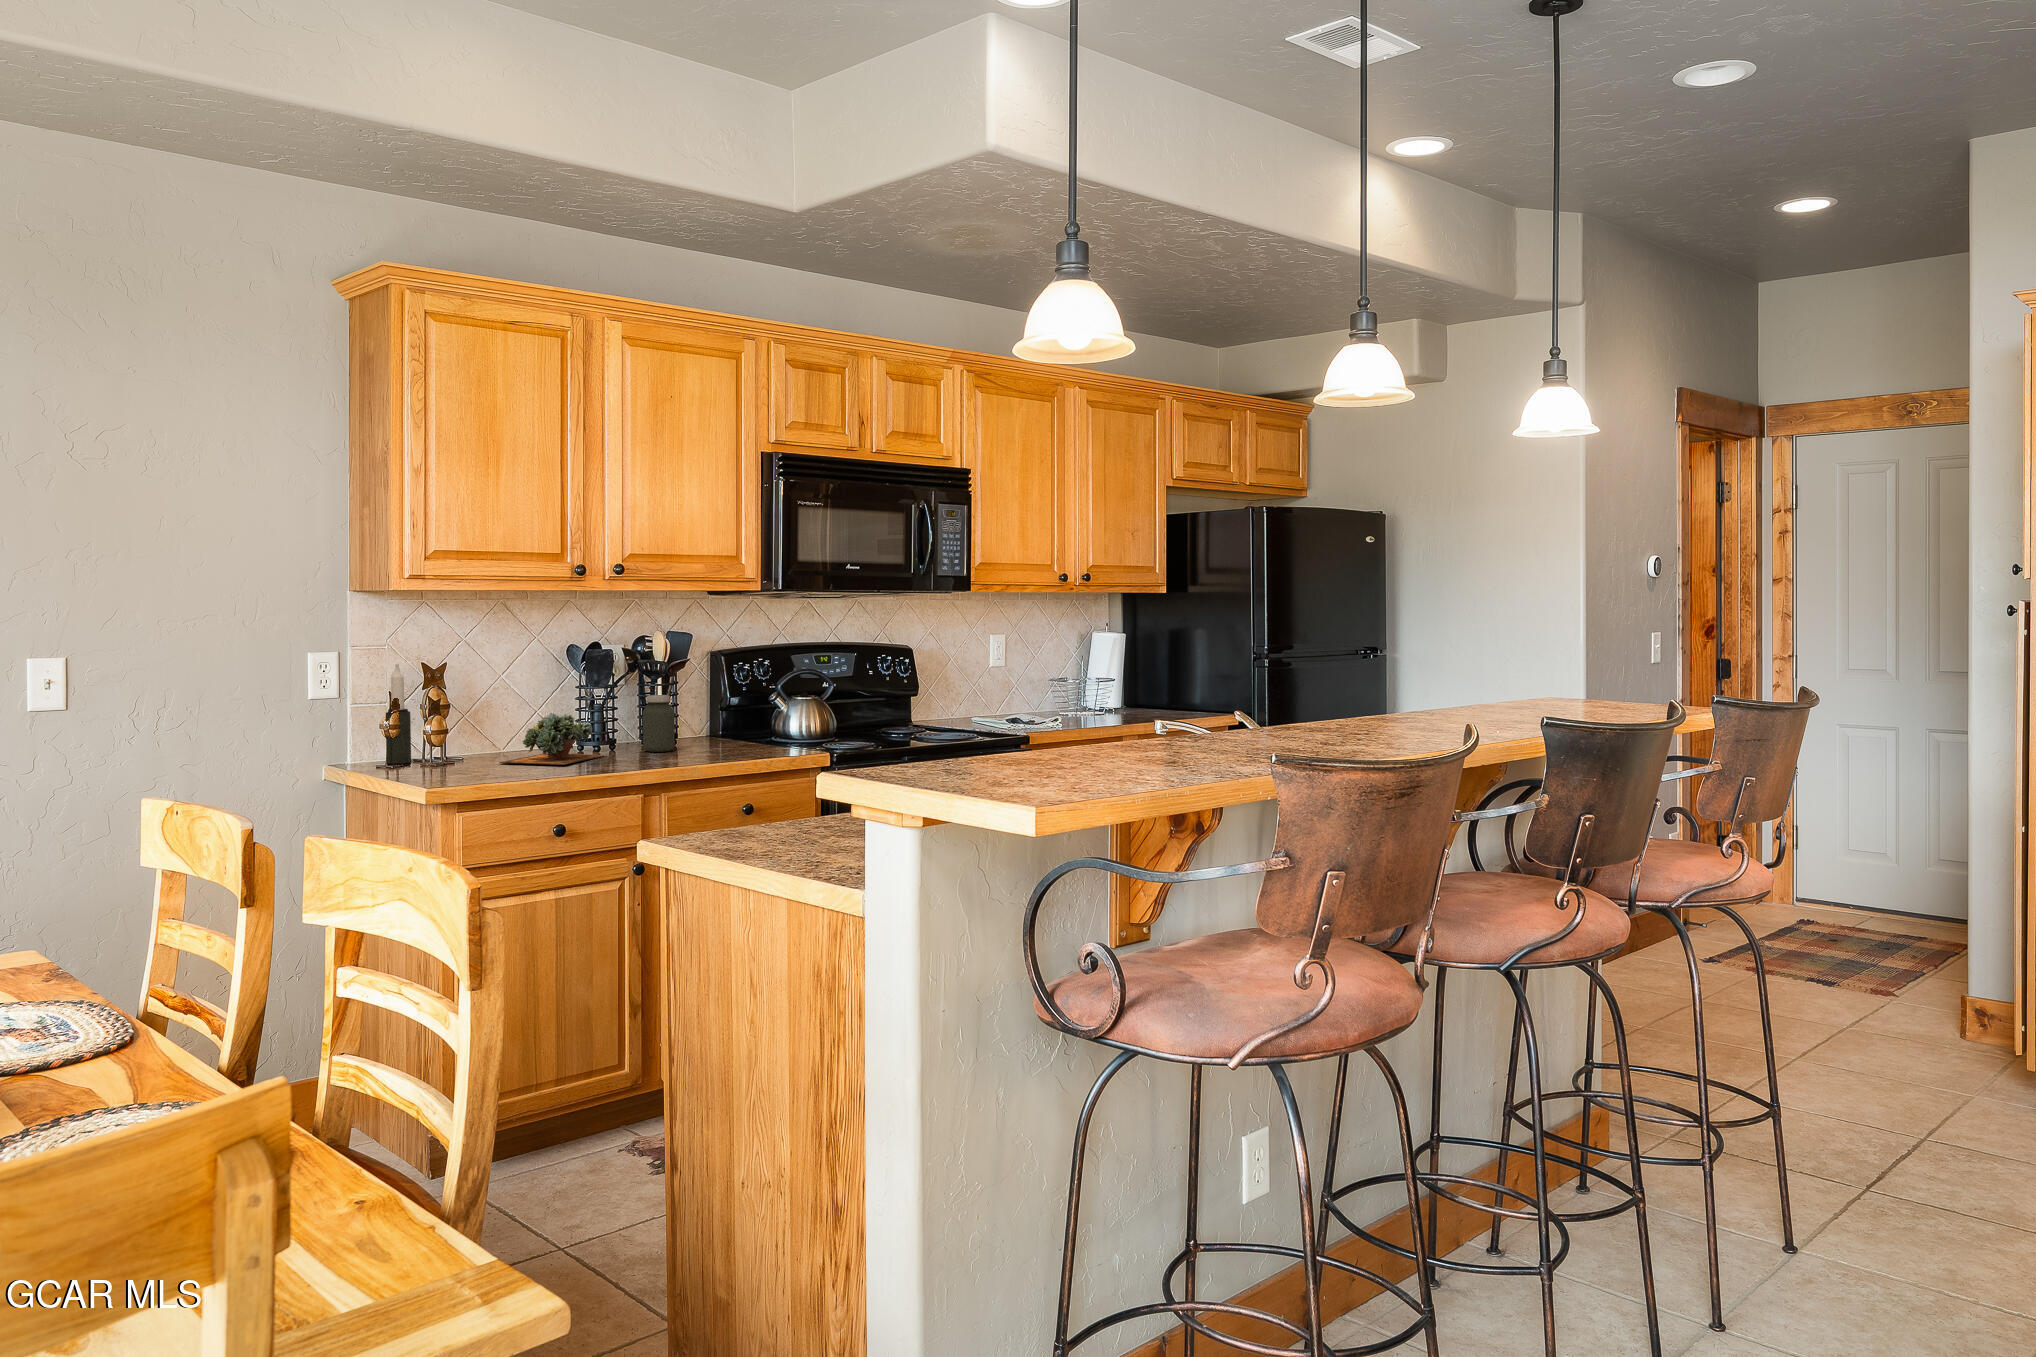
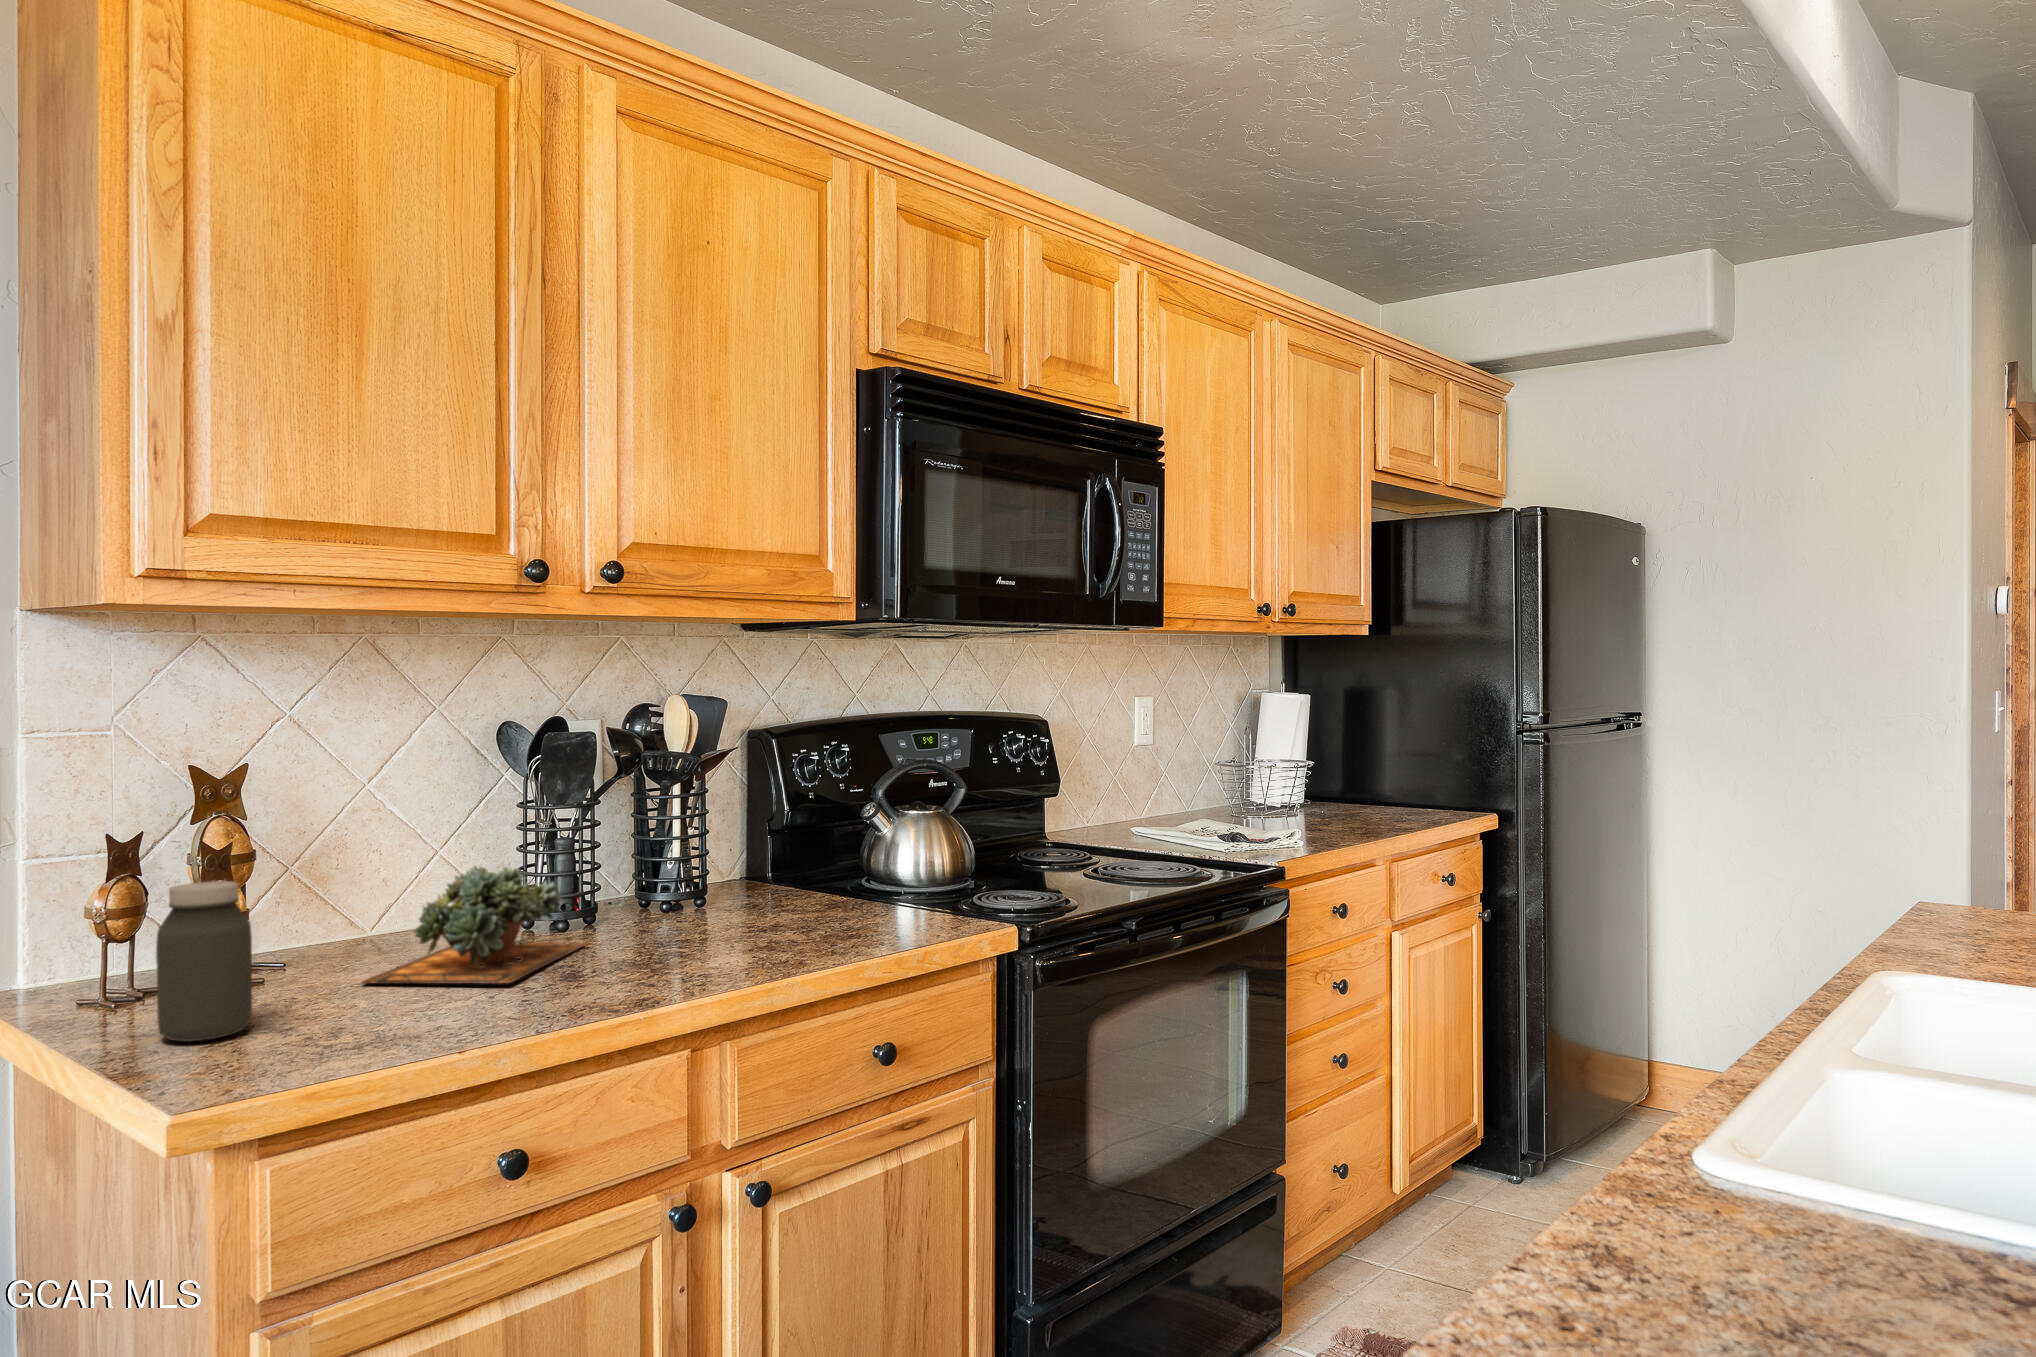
candle: present [386,663,411,764] -> none [98,772,161,997]
jar: present [643,695,674,752] -> present [156,881,252,1041]

